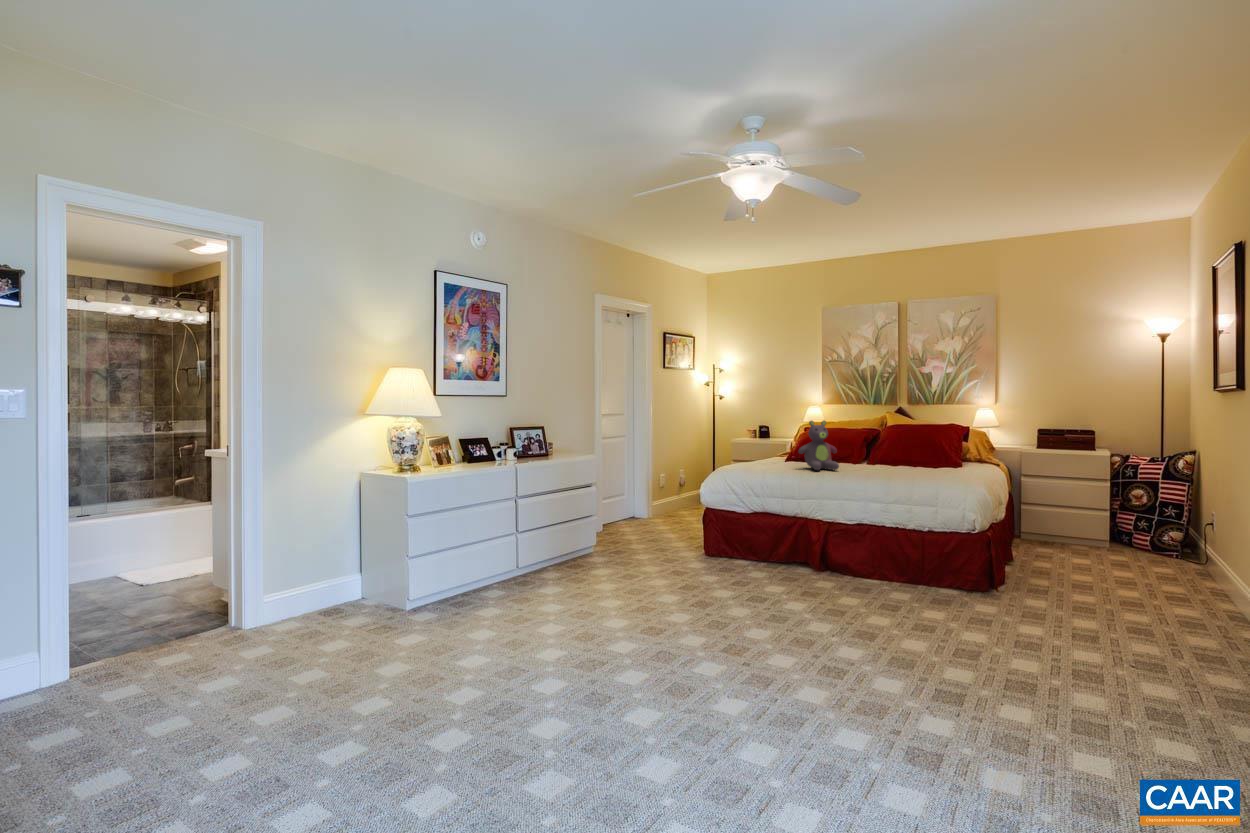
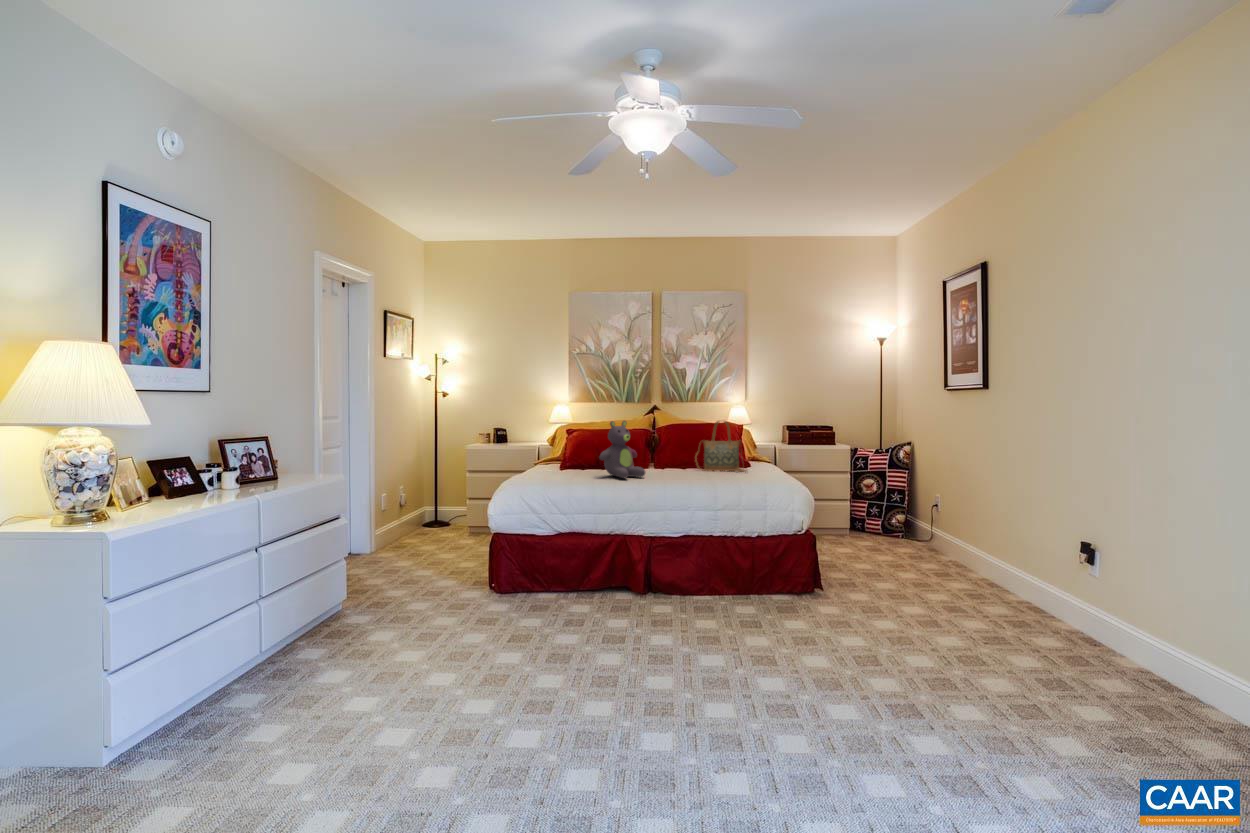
handbag: none [900,422,949,471] -> present [695,421,747,472]

